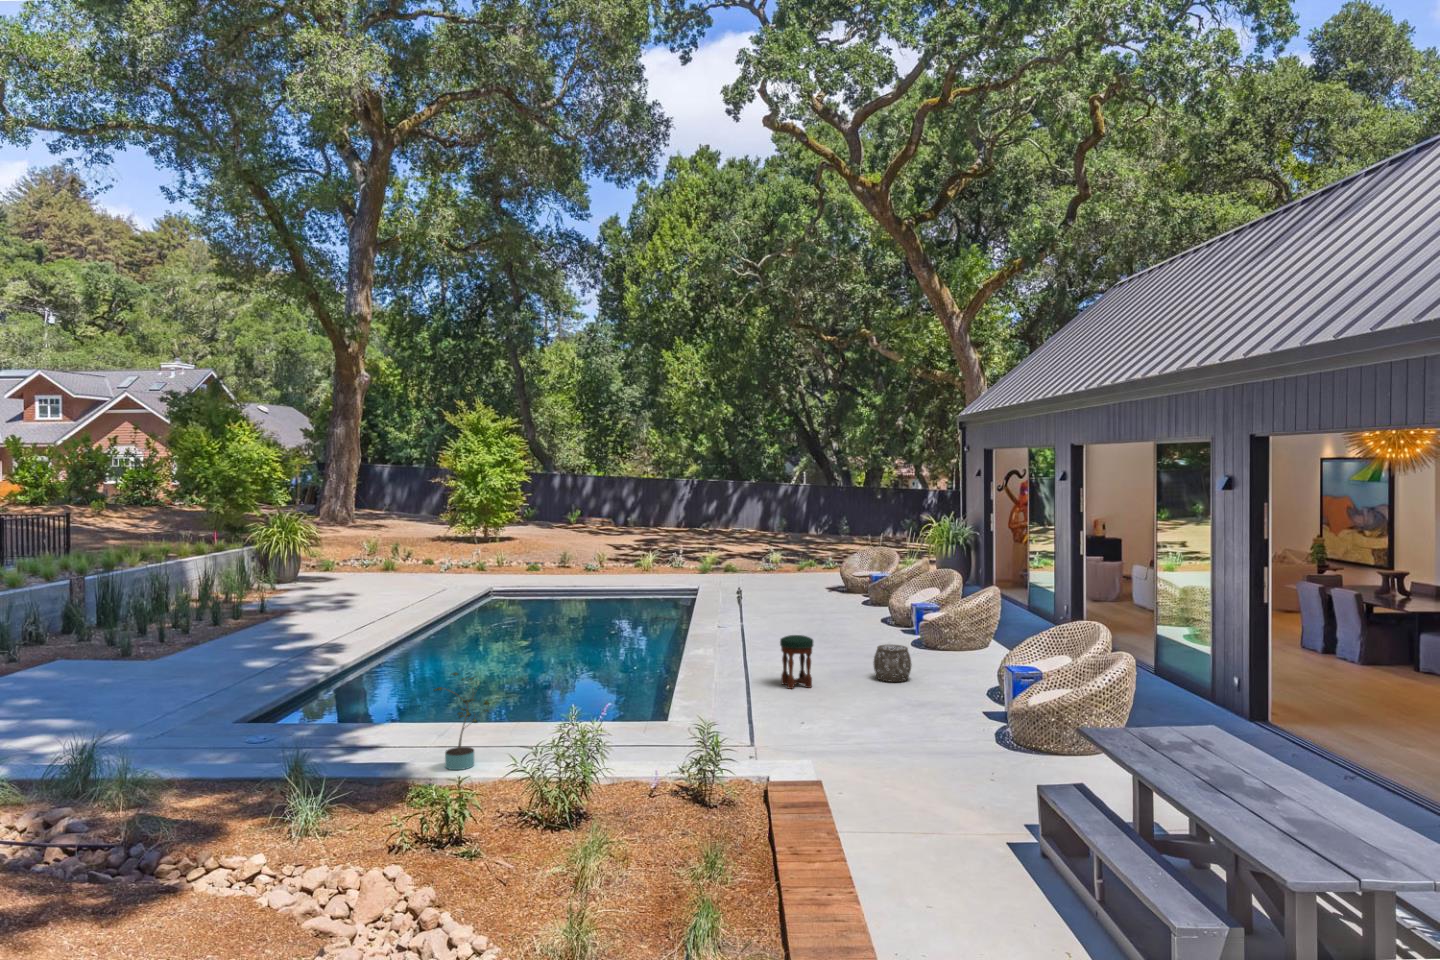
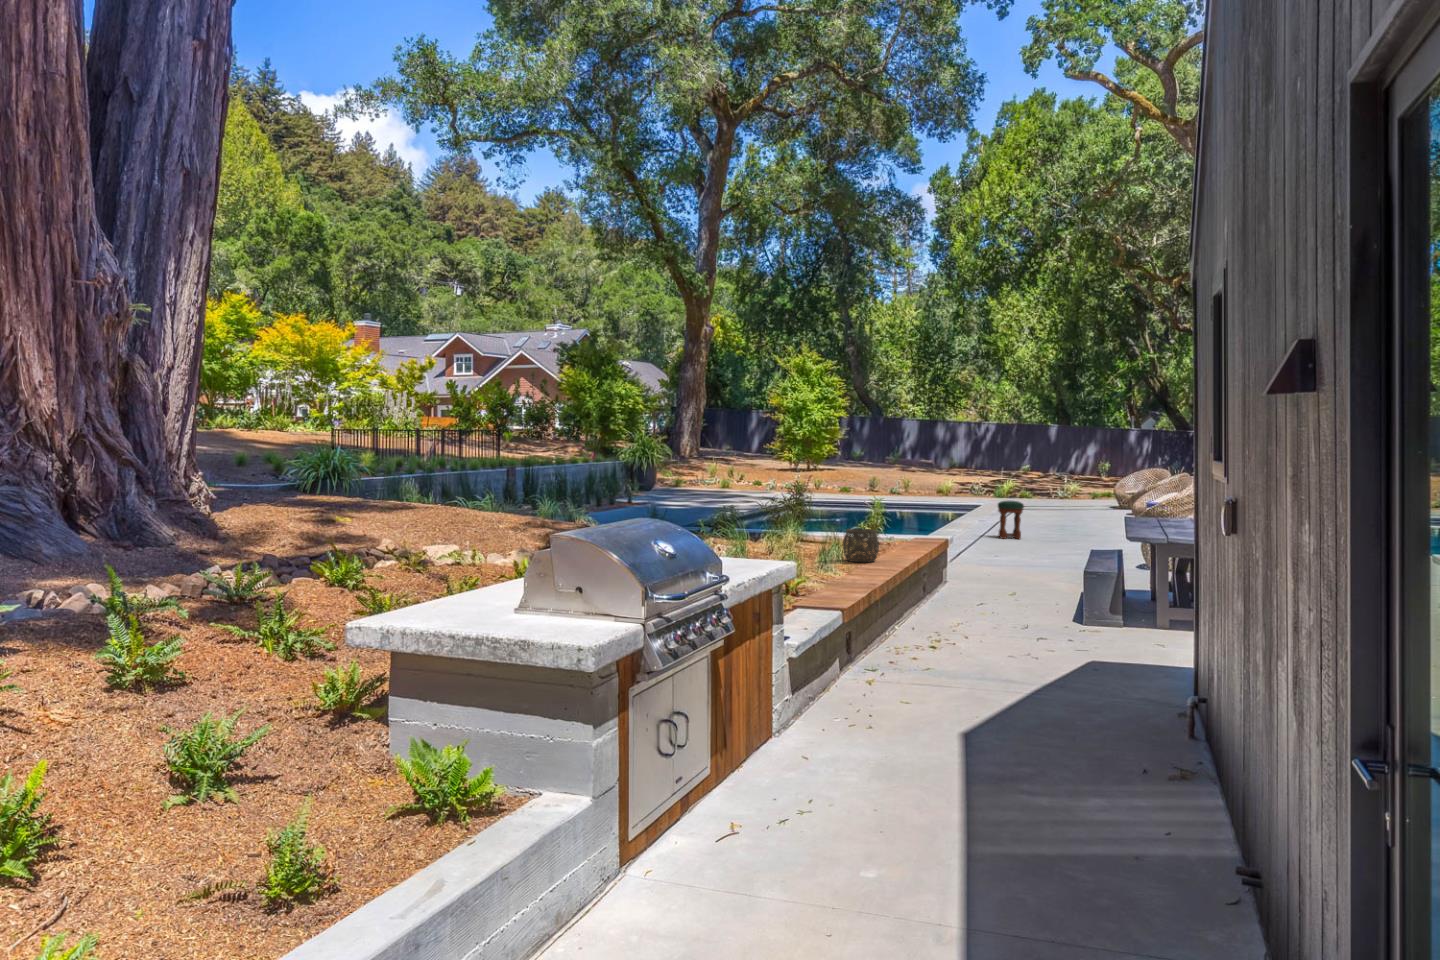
woven basket: present [873,644,912,682] -> present [843,529,879,562]
potted plant: present [434,672,489,770] -> none [745,490,779,547]

